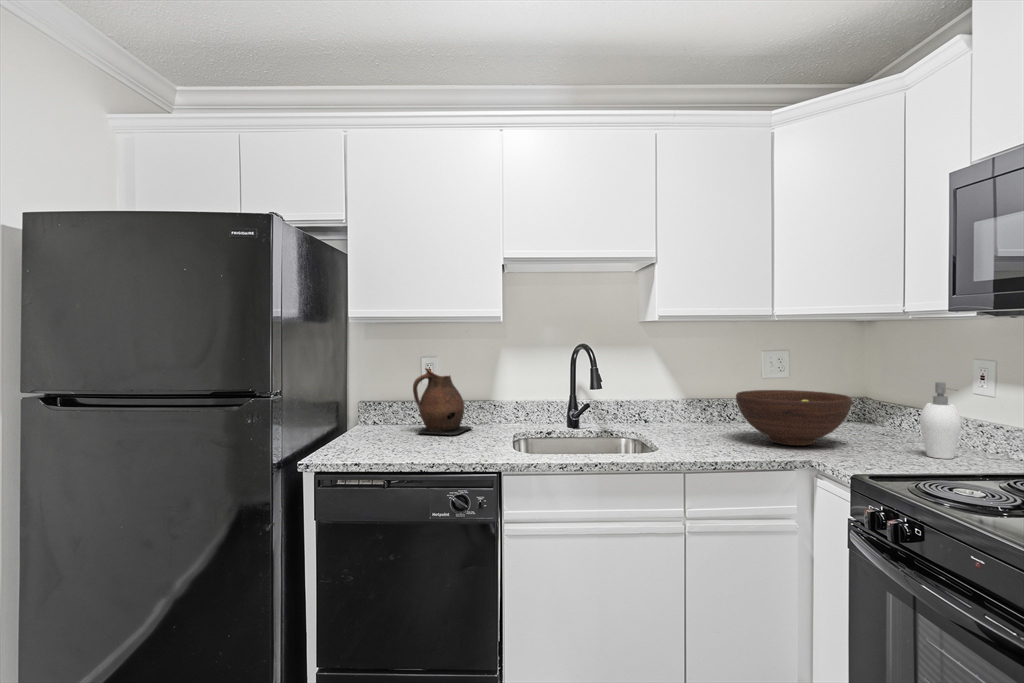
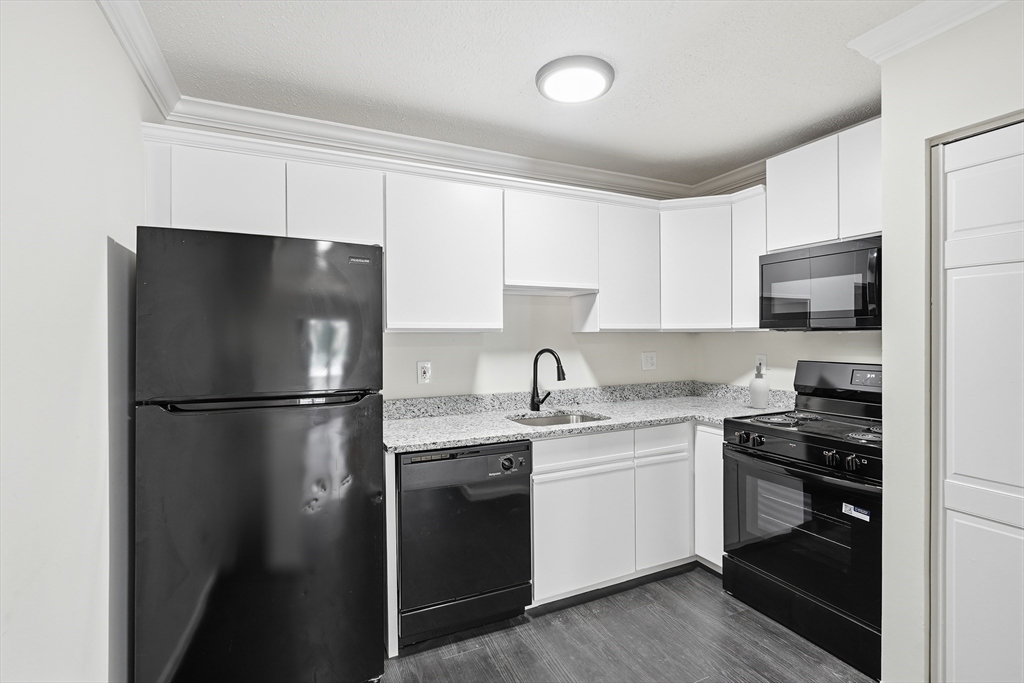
ceramic pitcher: present [413,368,473,436] -> none [425,371,465,422]
fruit bowl: present [736,390,852,446] -> none [646,376,713,409]

